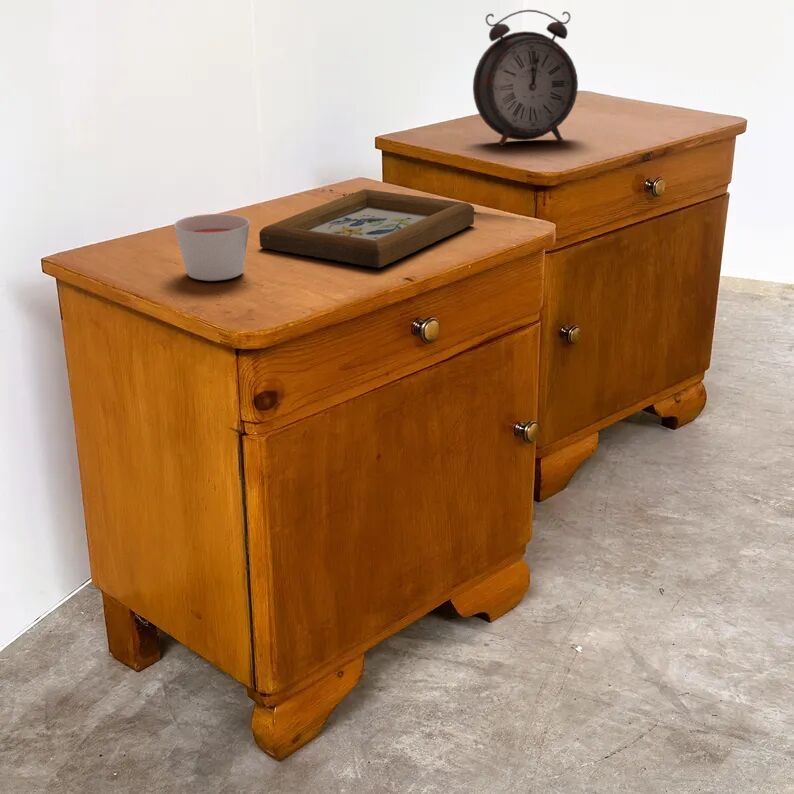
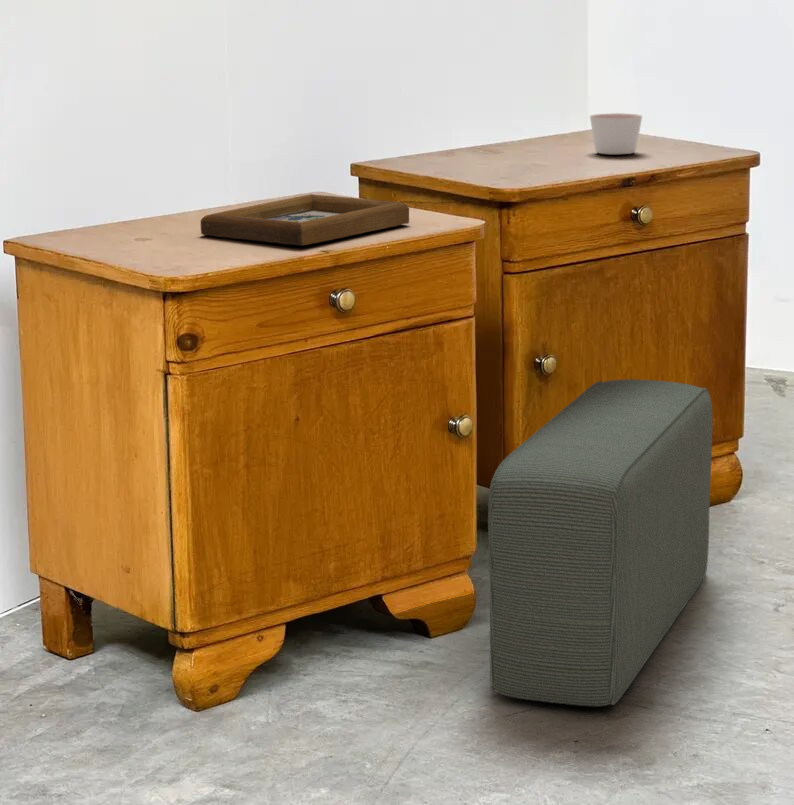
alarm clock: present [473,10,578,145] -> none [449,33,558,169]
candle: present [174,214,249,281] -> present [590,113,642,155]
pouf: none [579,353,742,742] -> present [488,379,712,706]

